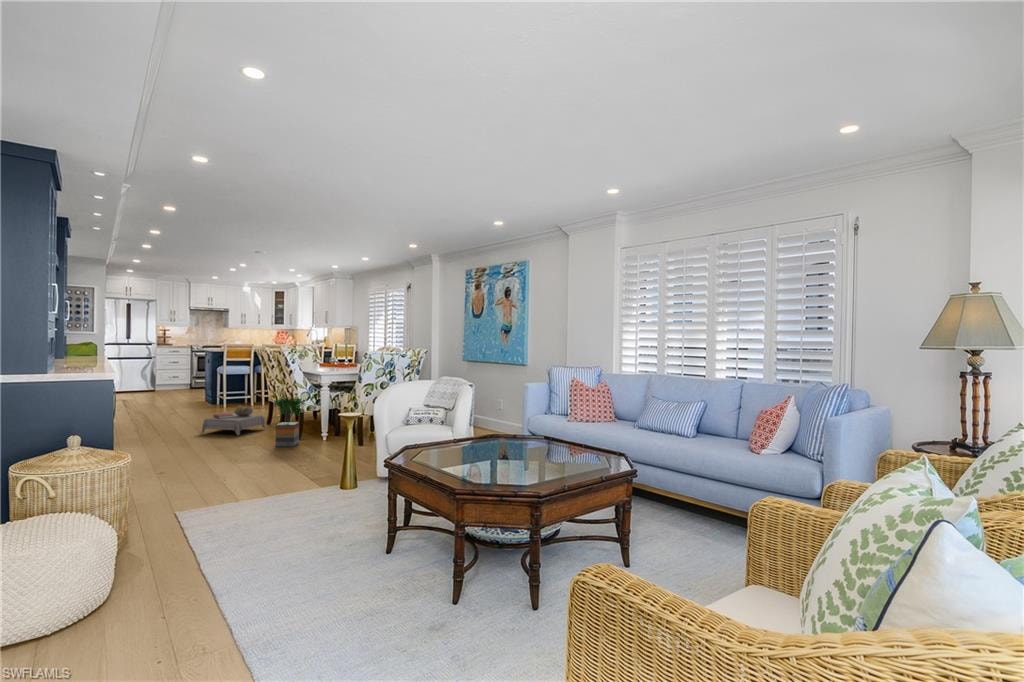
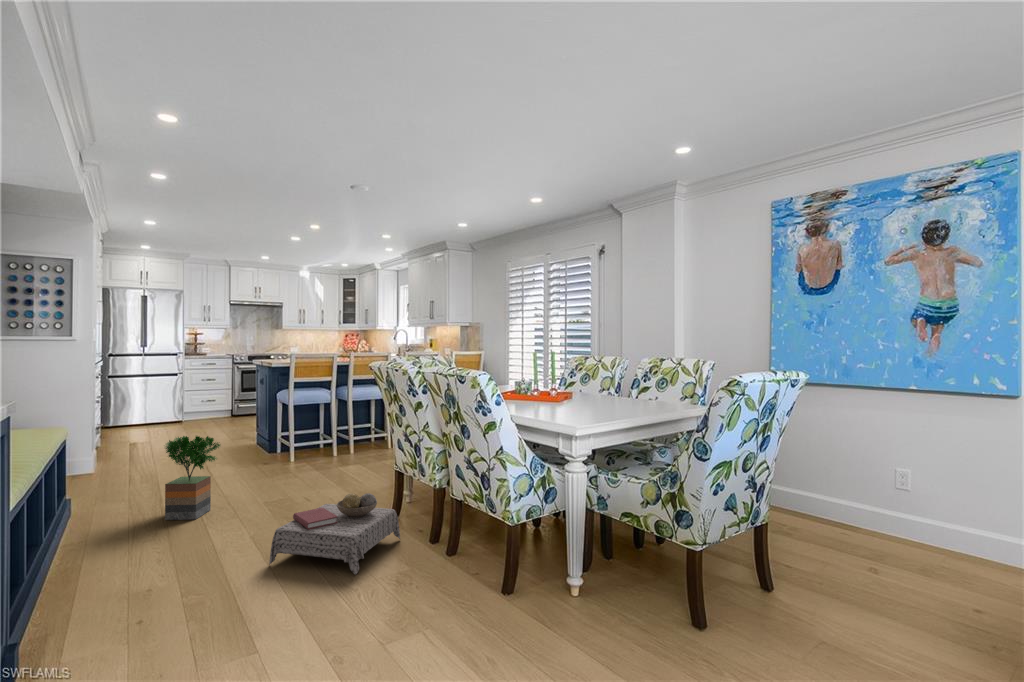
potted tree: present [274,397,305,447] -> present [165,436,220,520]

